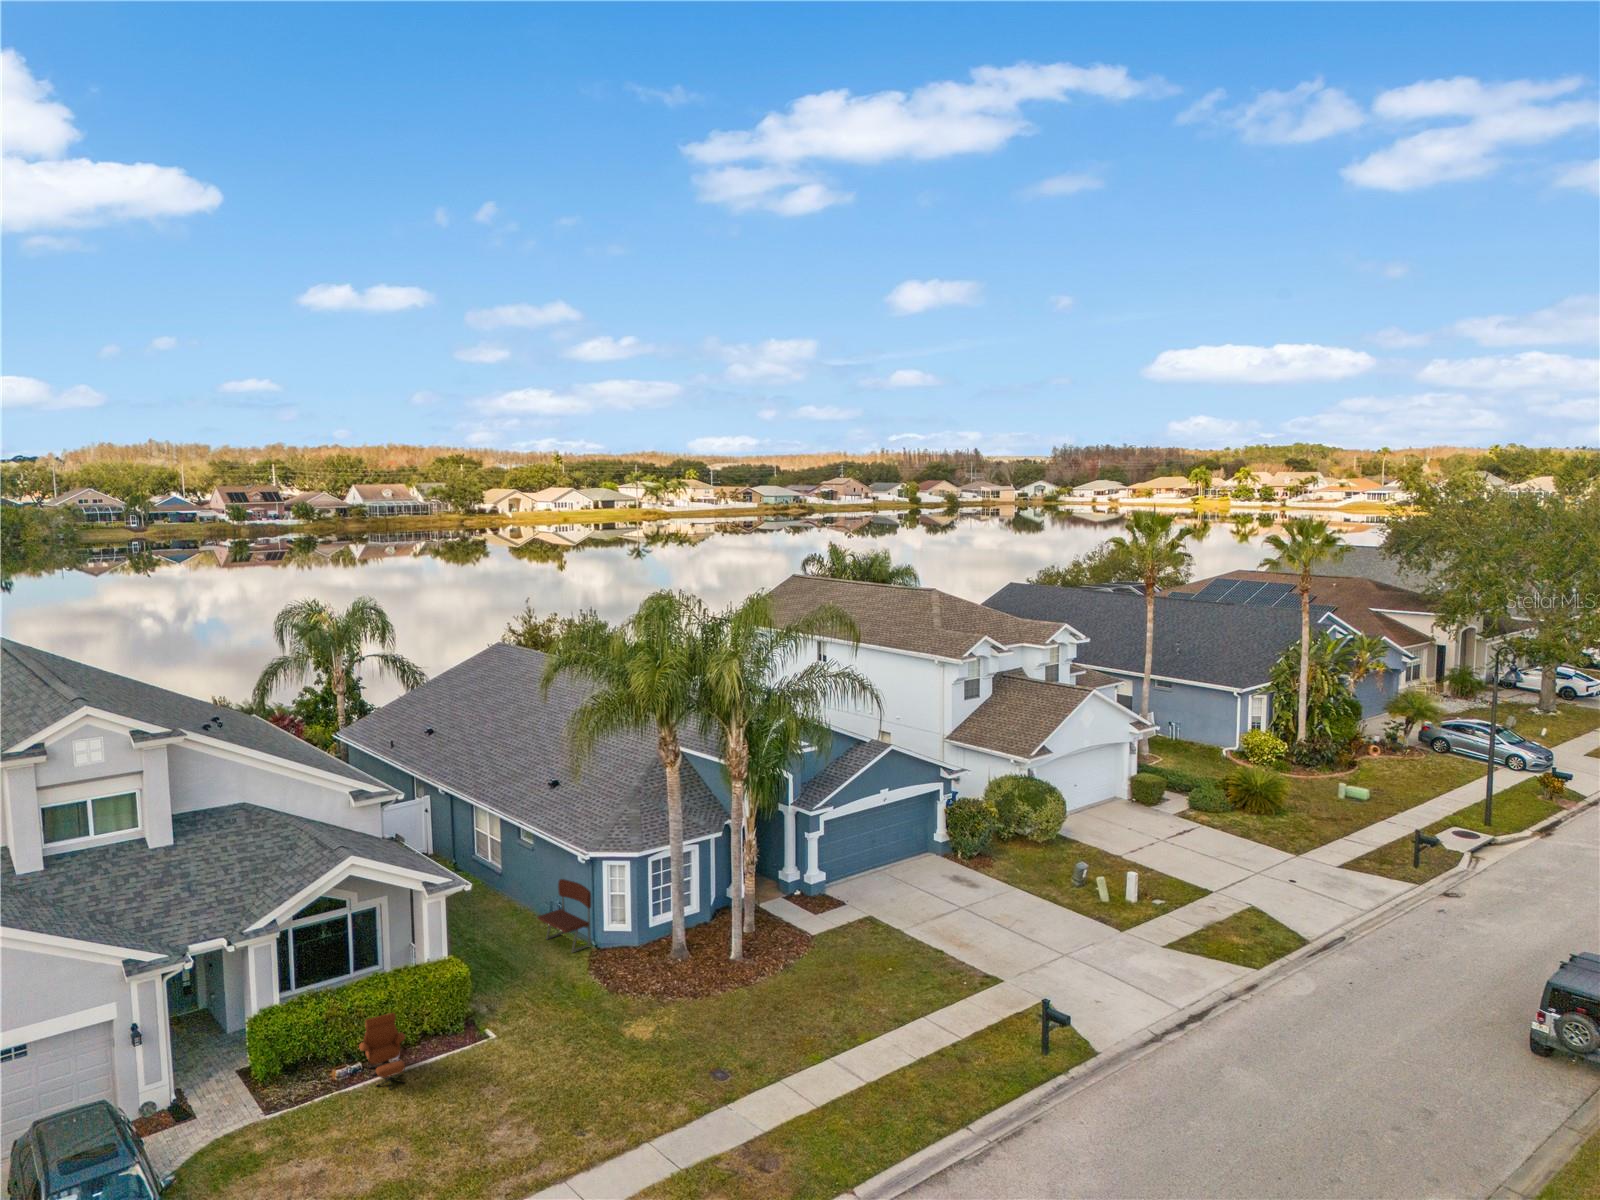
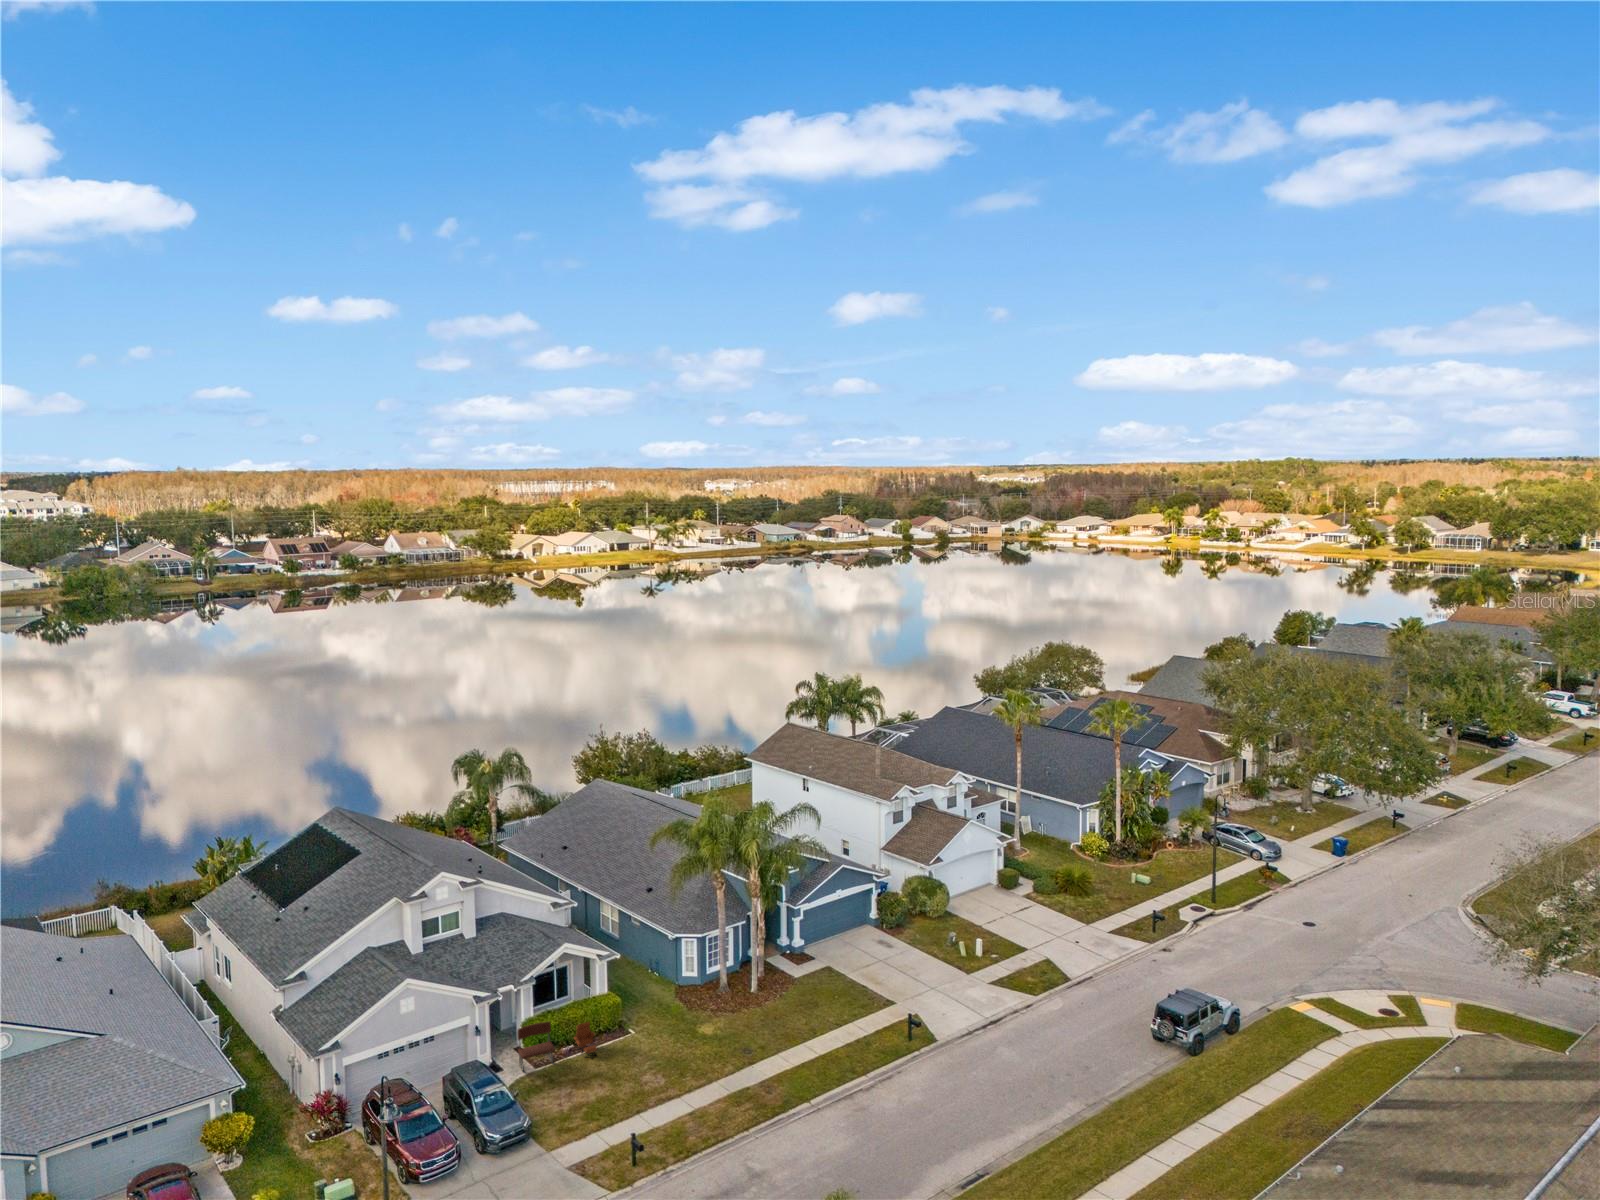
bench: present [538,879,591,952] -> present [517,1022,555,1070]

